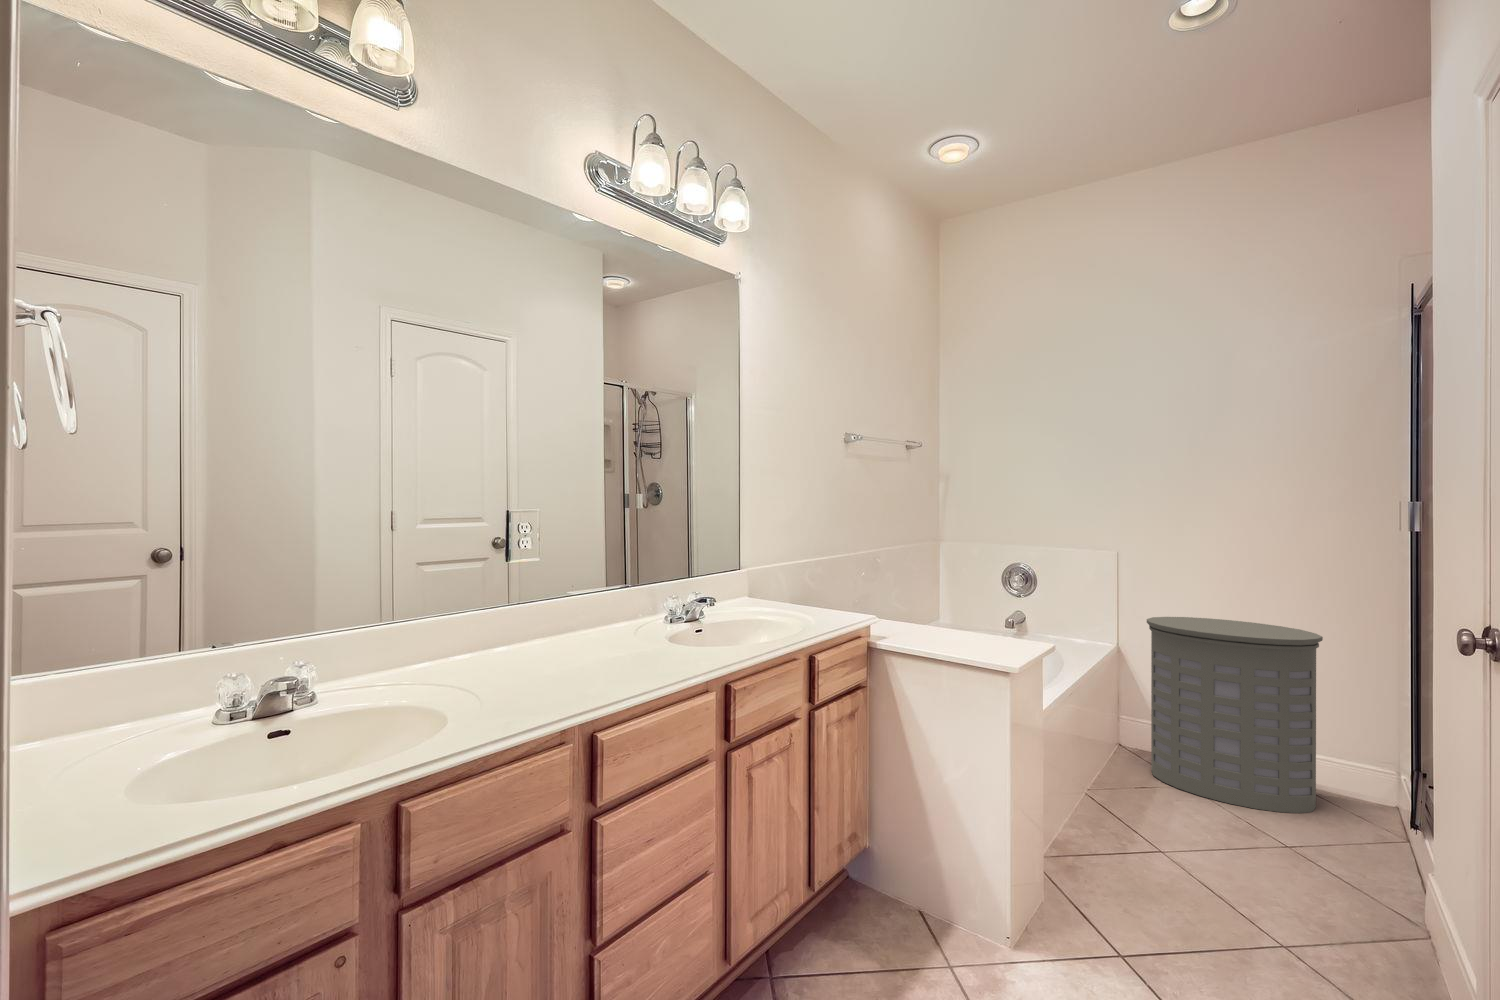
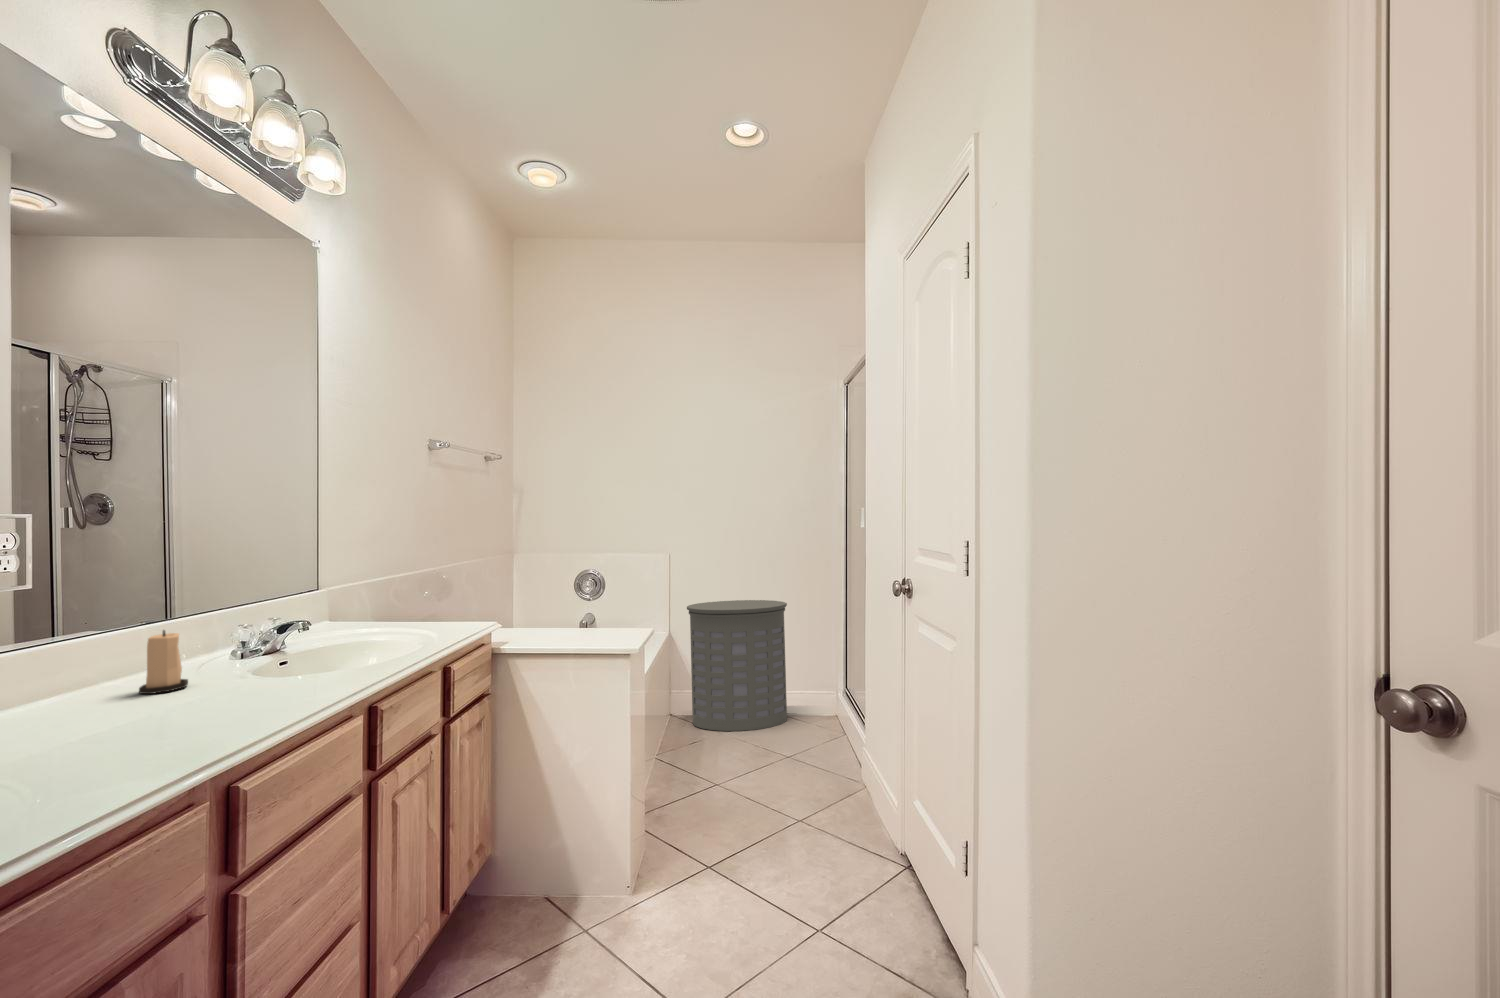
candle: none [594,590,623,639] -> present [139,630,188,694]

